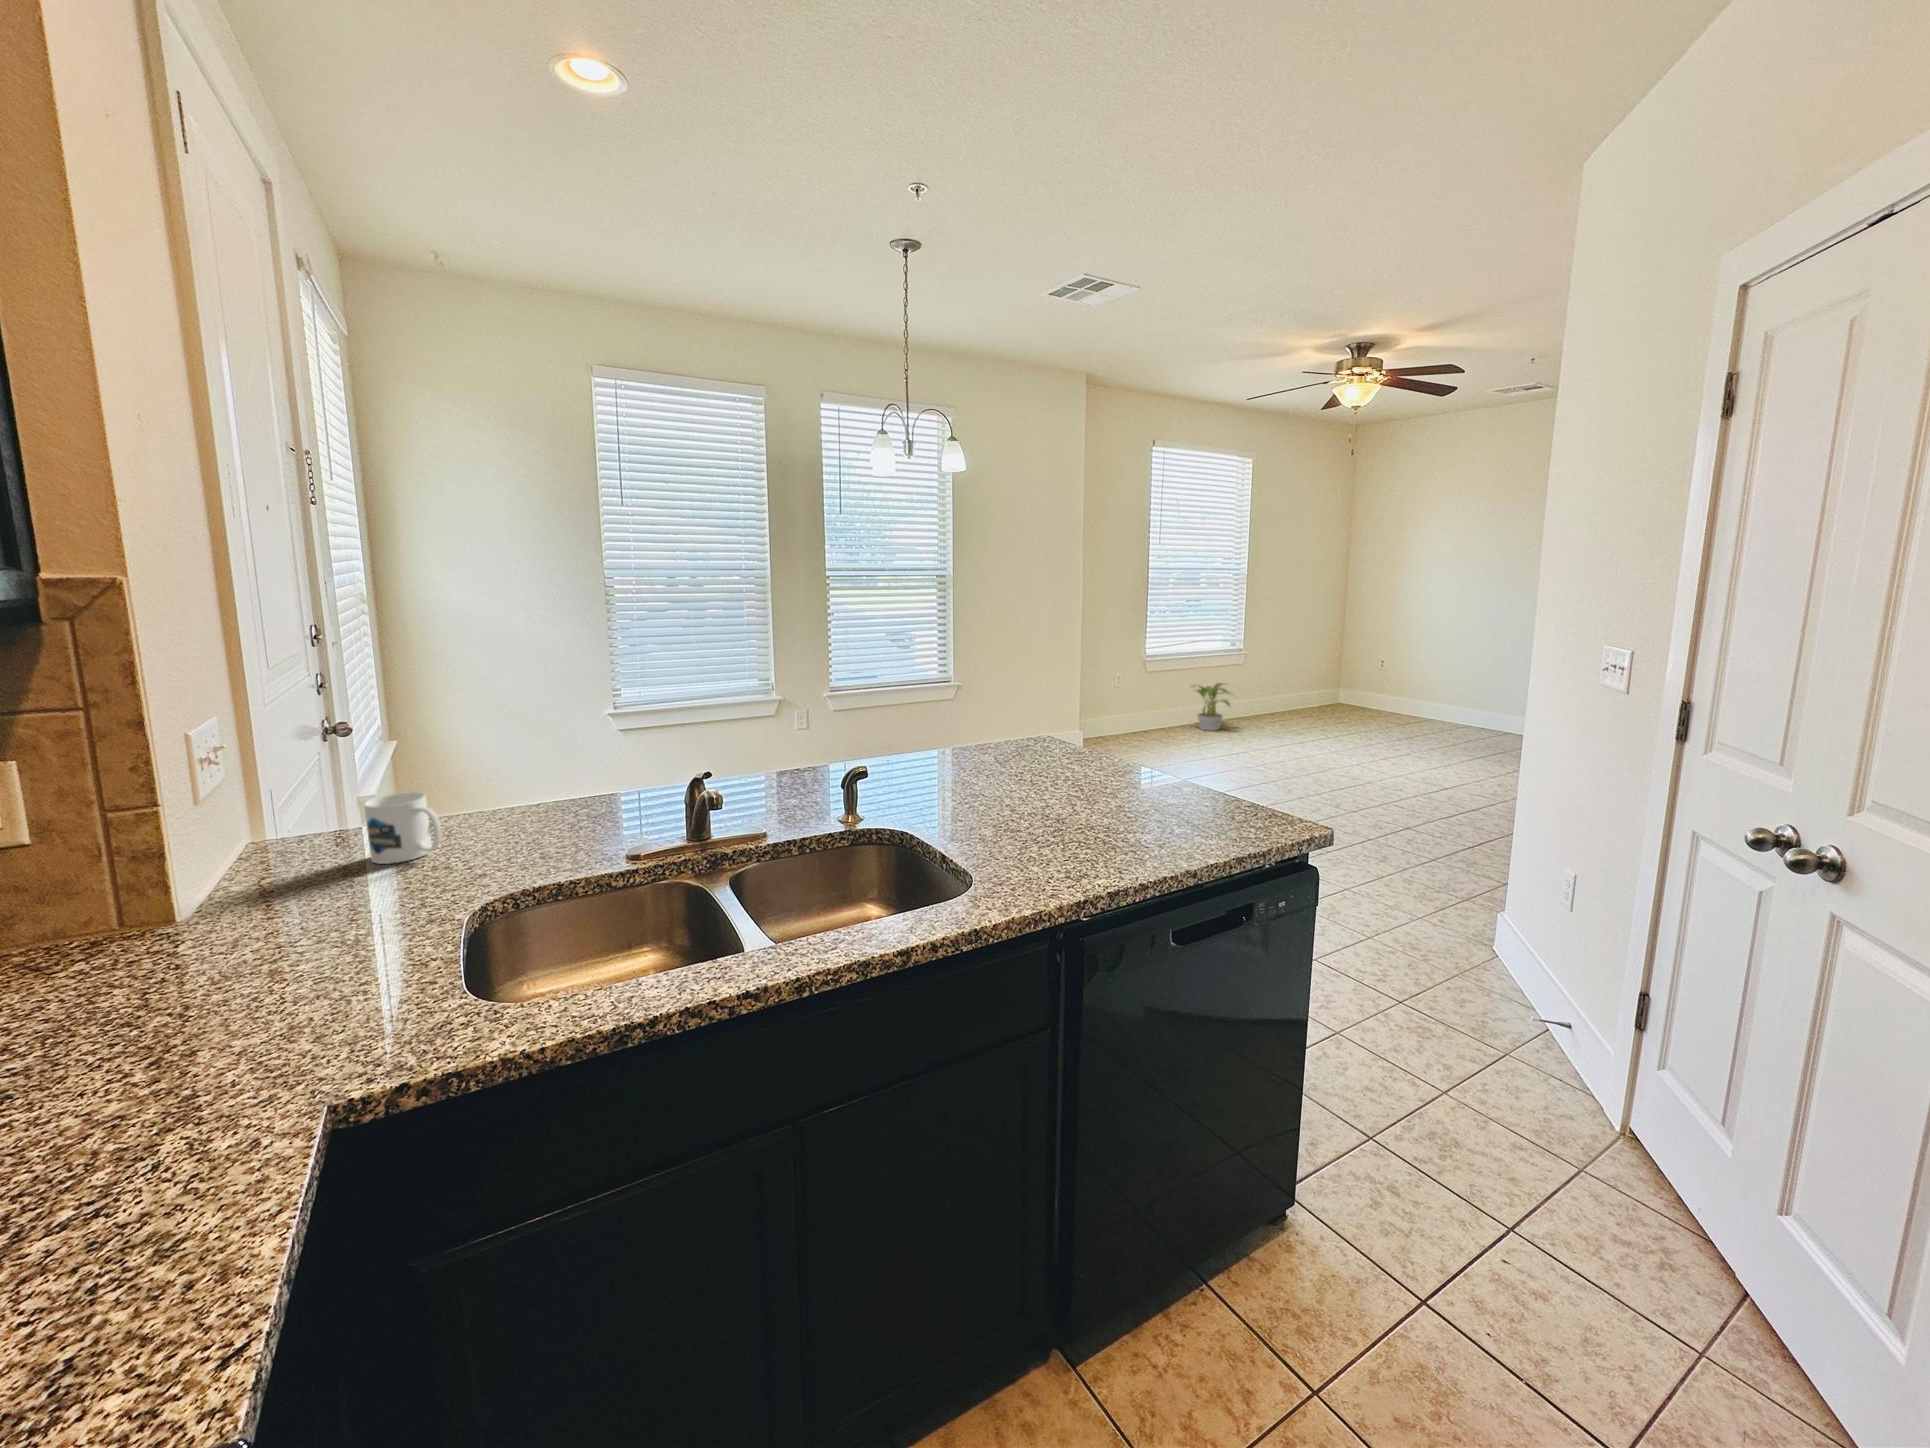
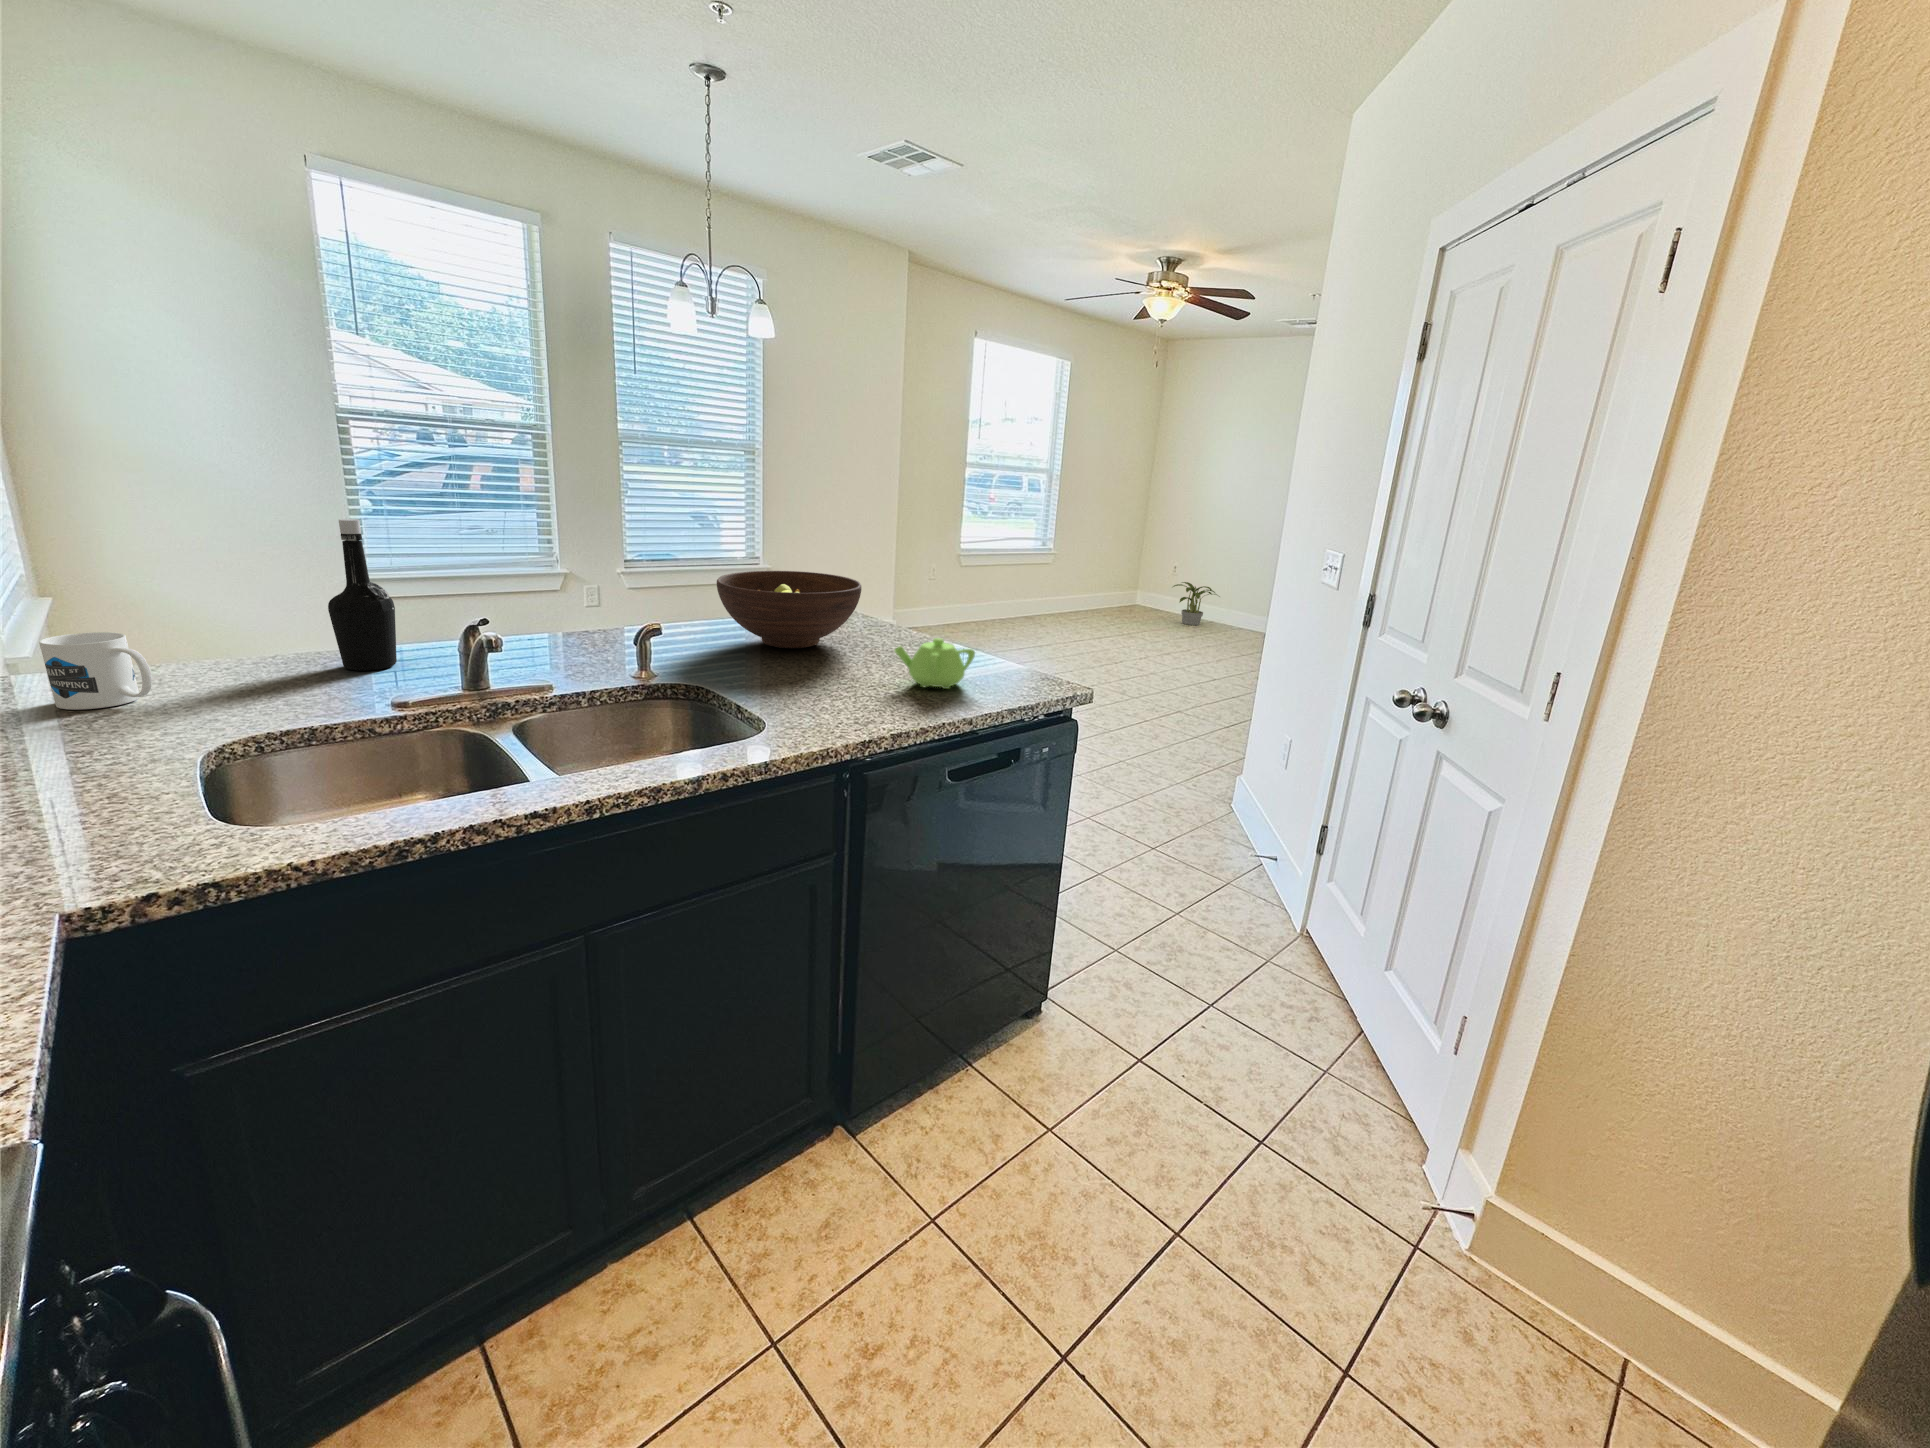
bottle: none [579,678,632,818] -> present [328,519,397,671]
potted plant: present [1192,683,1231,731] -> present [1173,582,1217,625]
fruit bowl: none [912,701,1056,783] -> present [717,571,861,648]
teapot: none [1098,773,1189,831] -> present [895,638,975,689]

